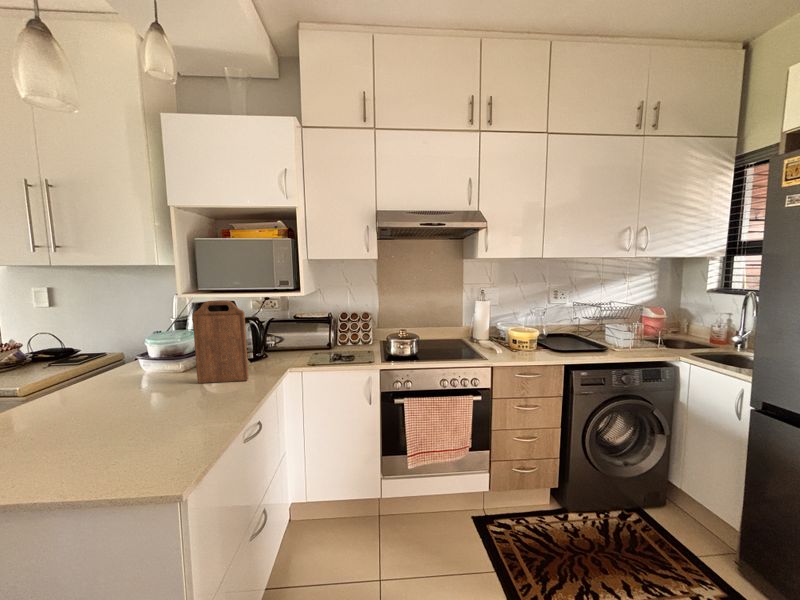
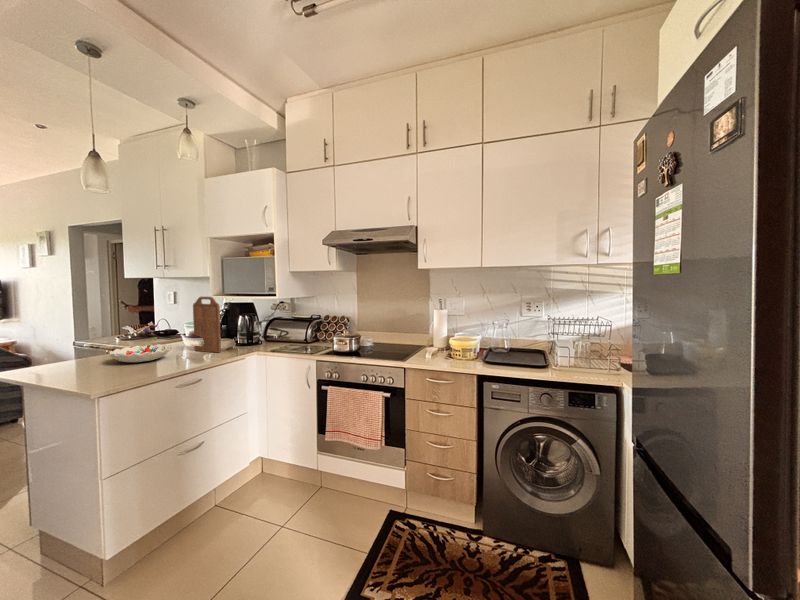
decorative bowl: none [90,381,197,425] -> present [109,344,172,362]

